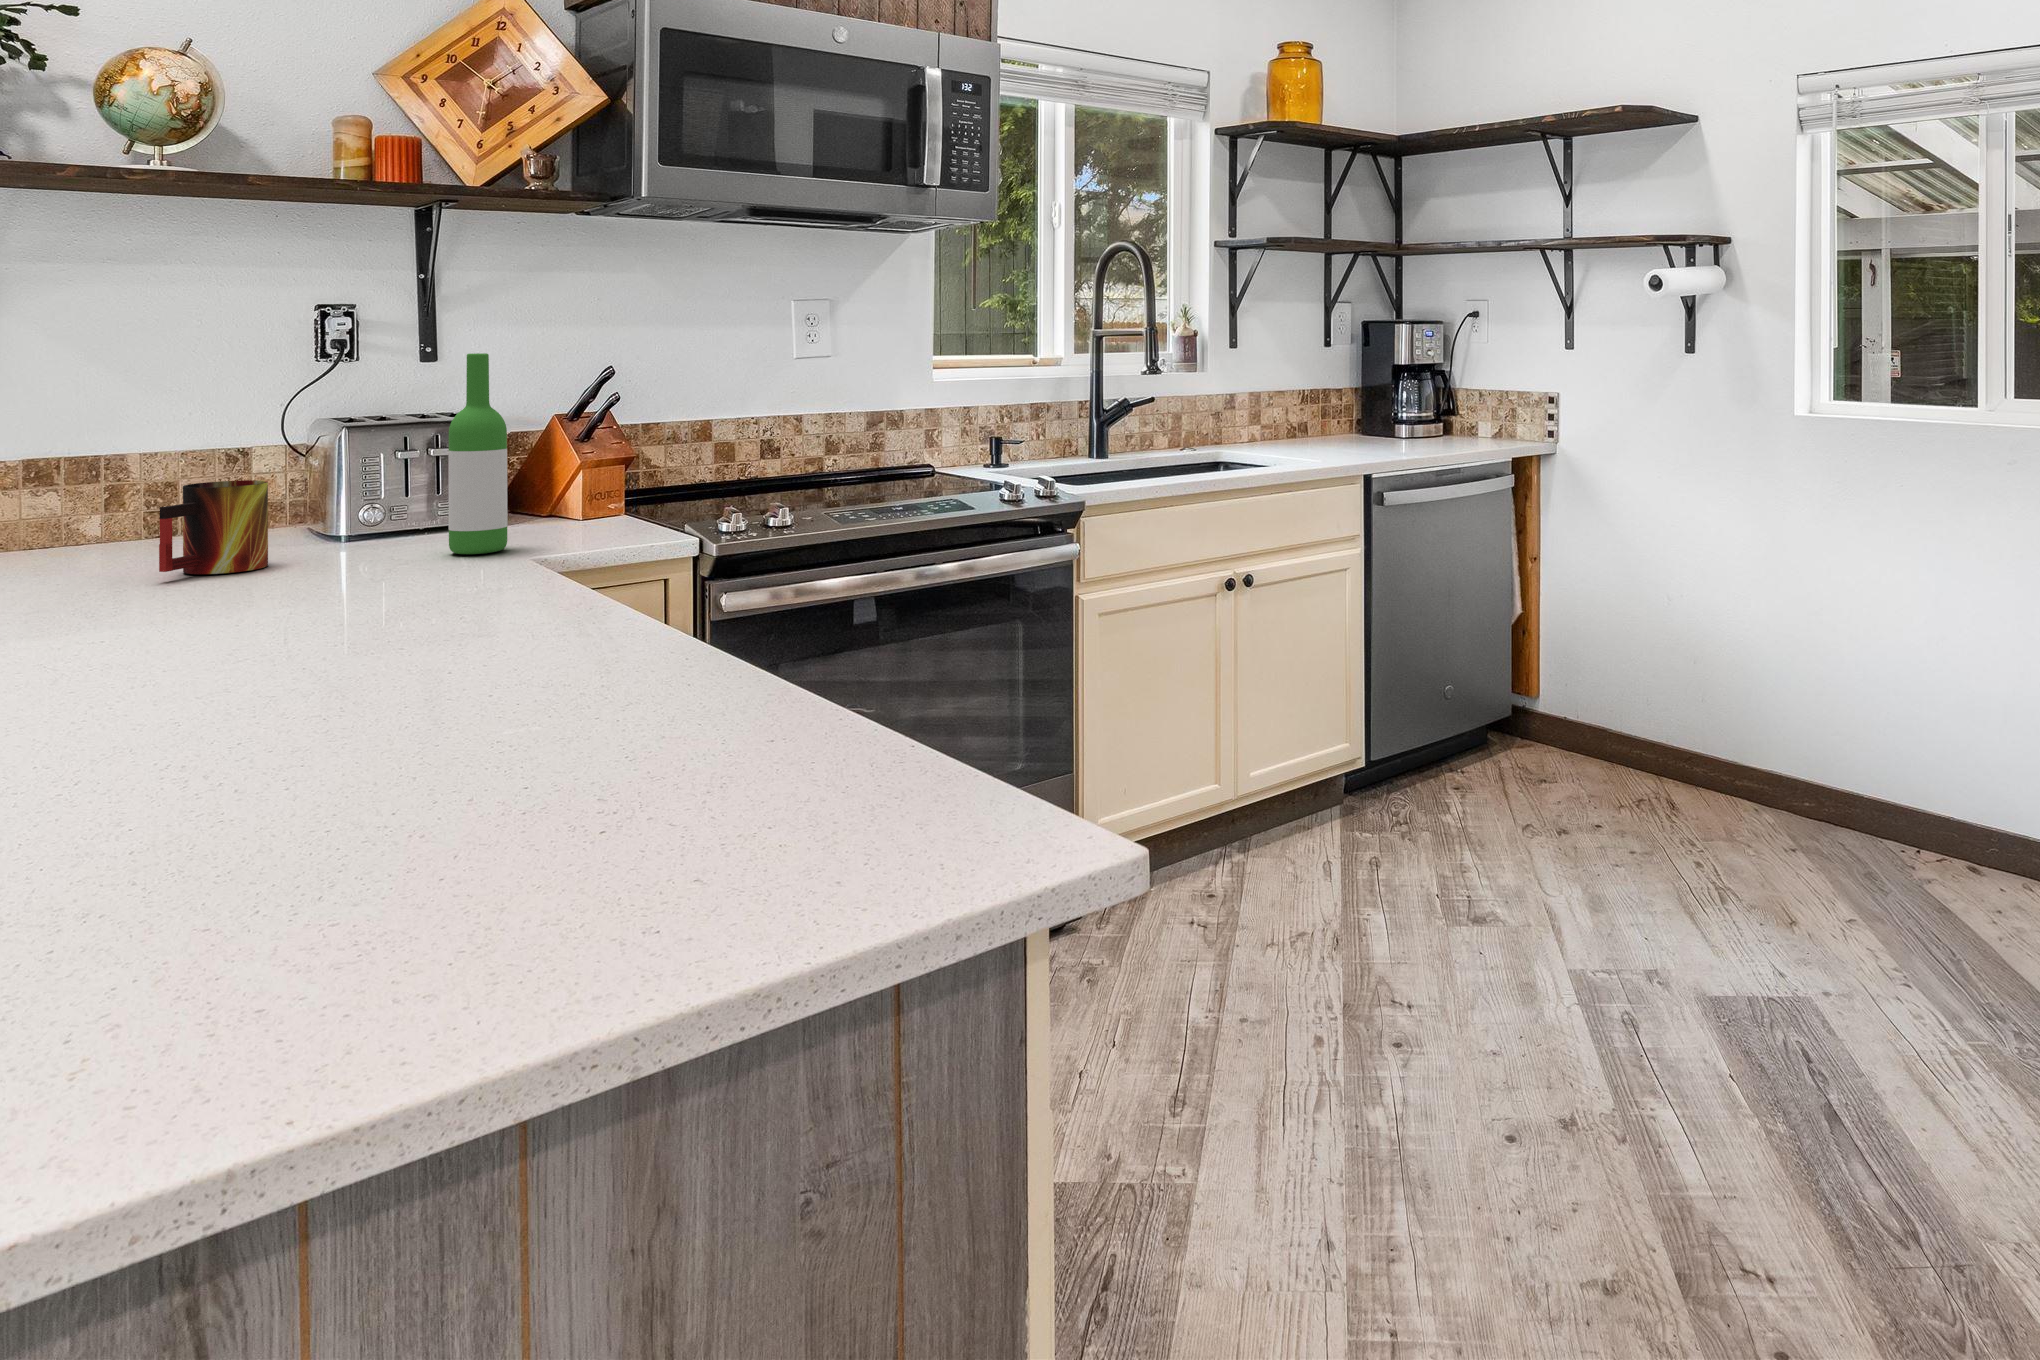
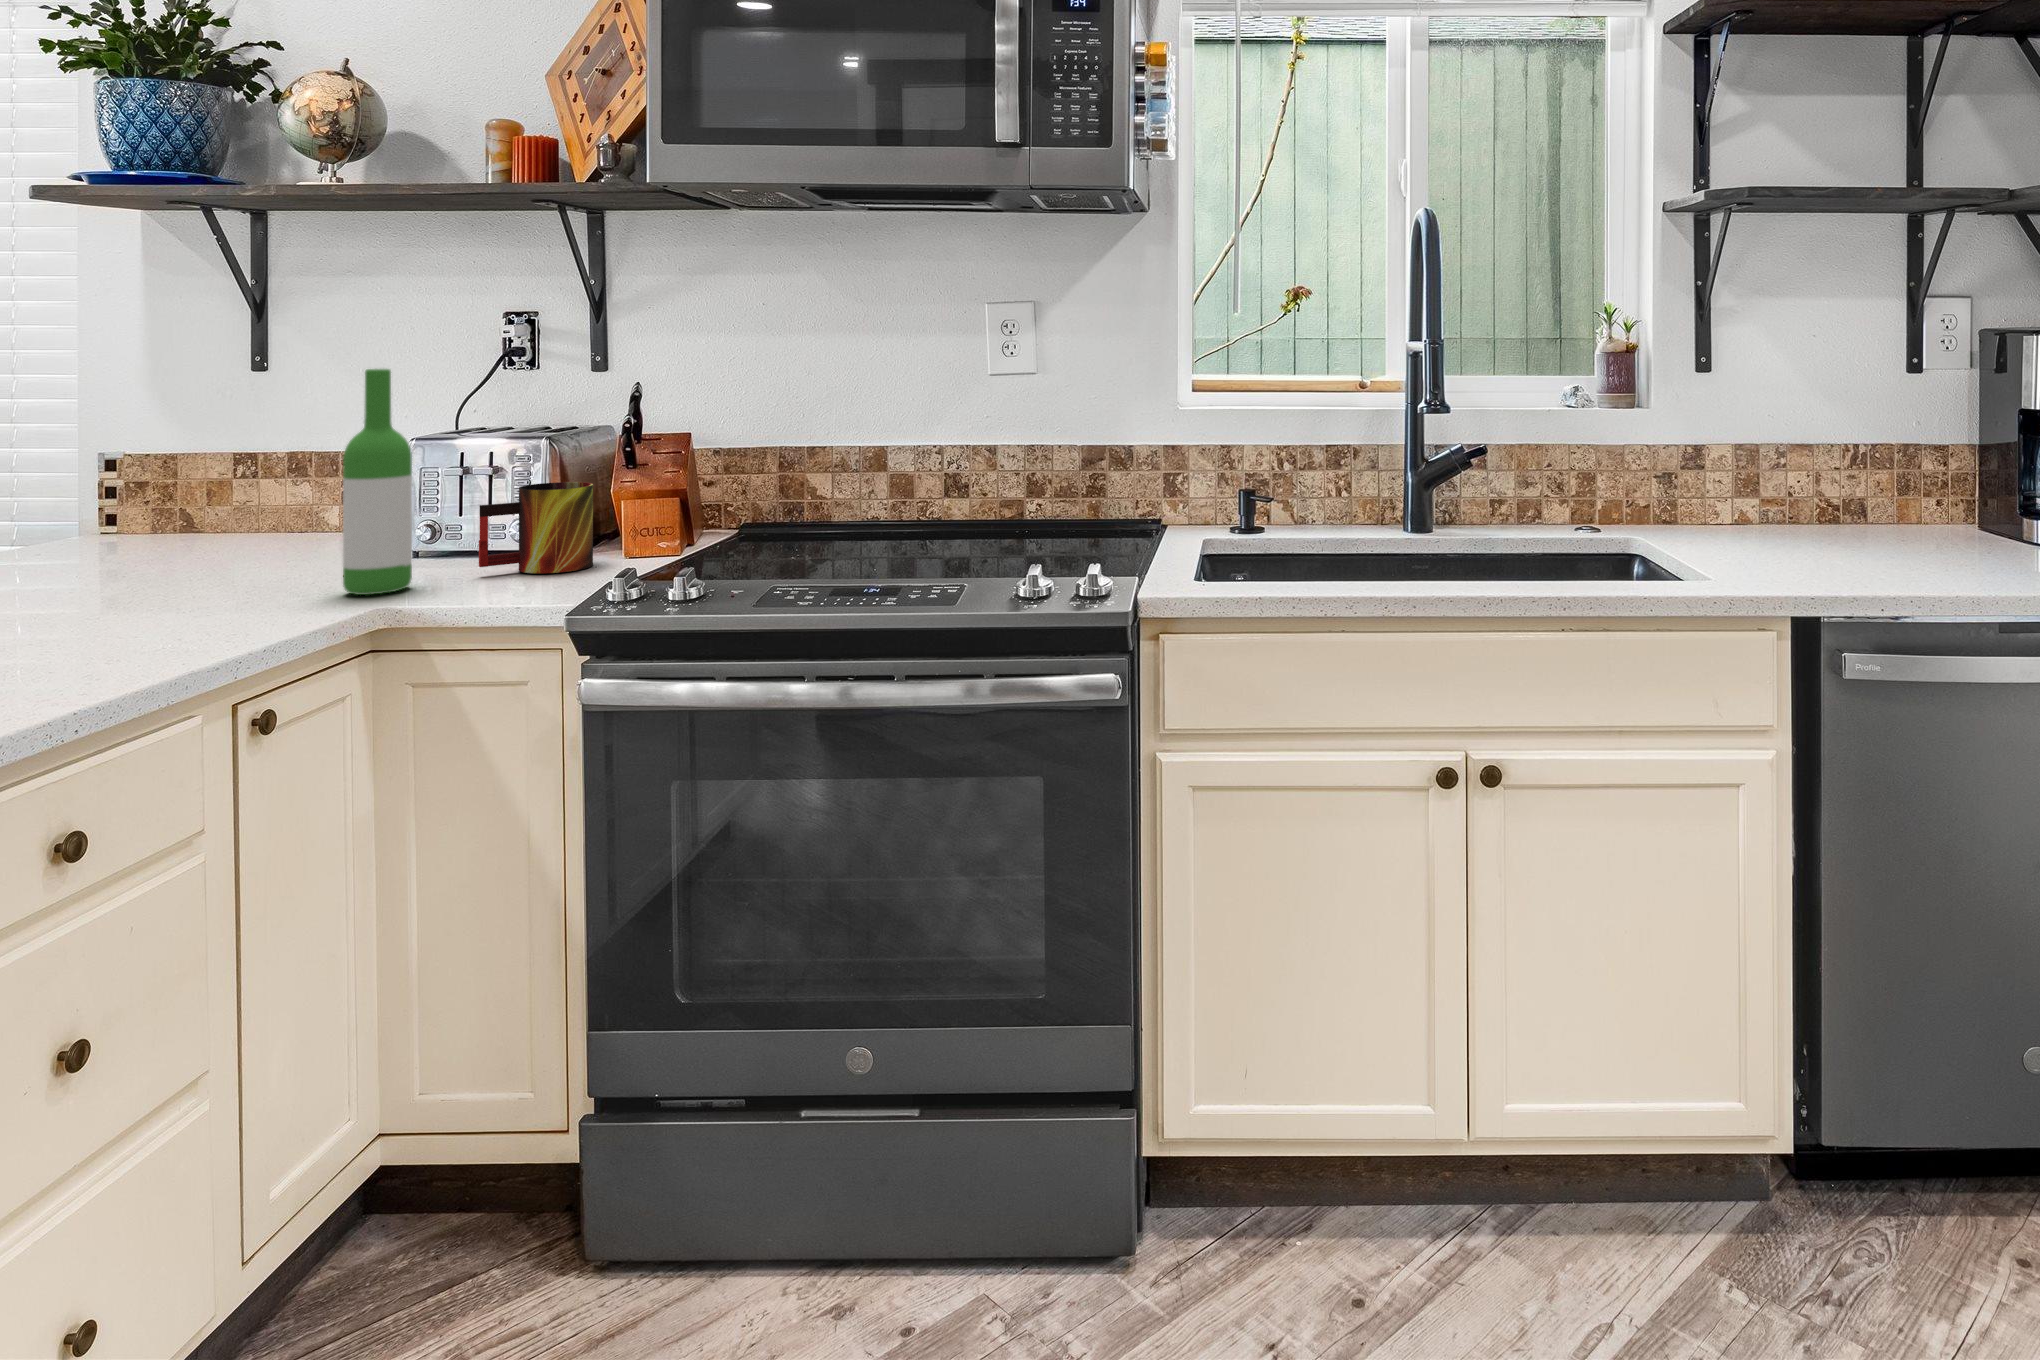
mug: present [159,480,268,574] -> present [479,482,593,573]

